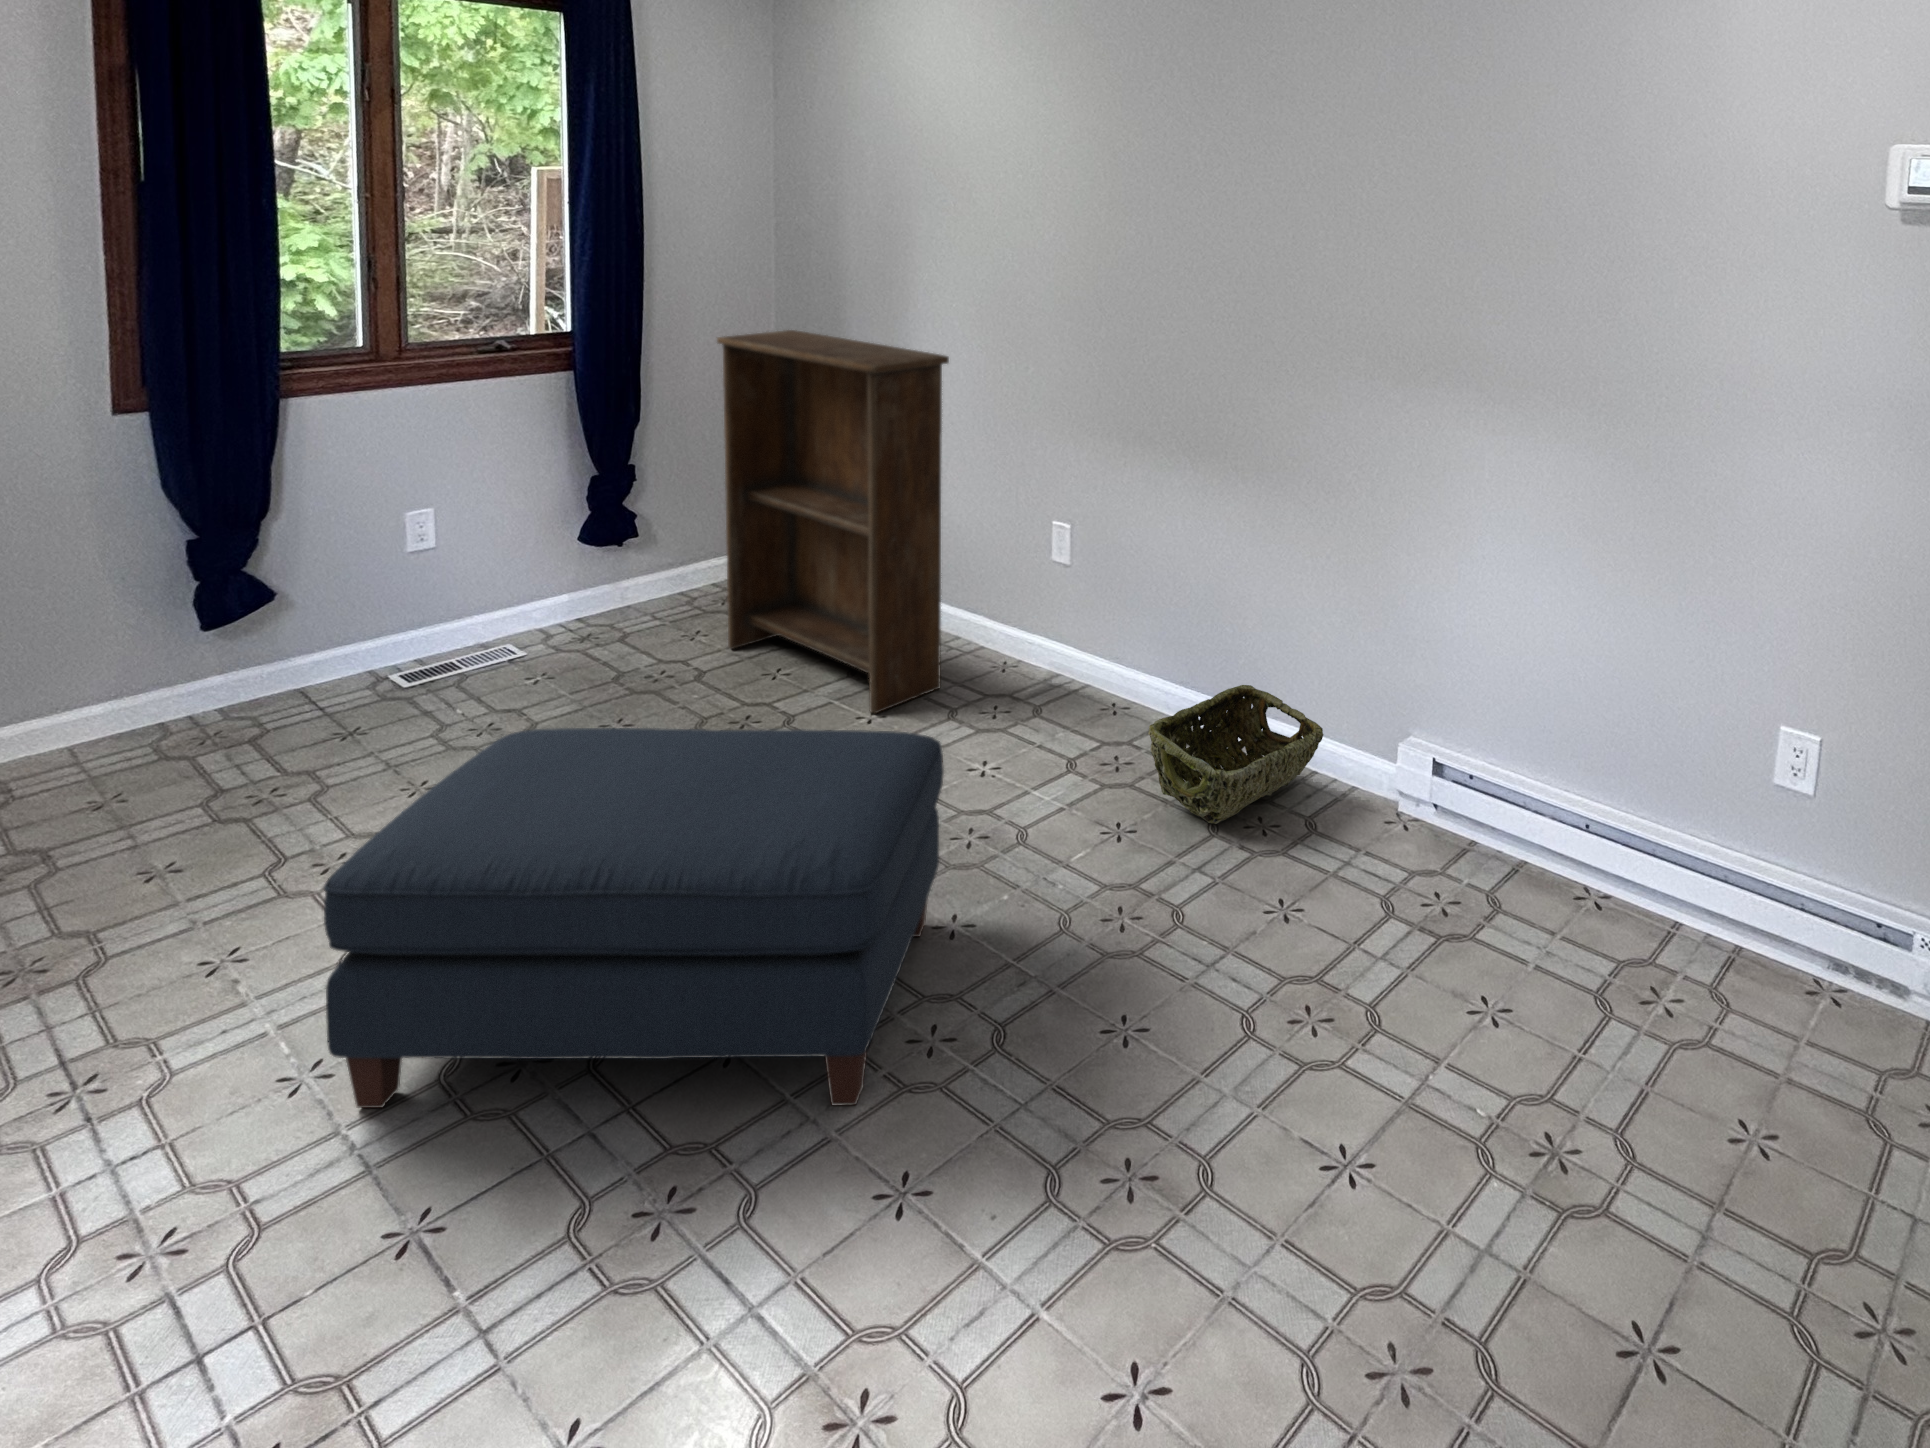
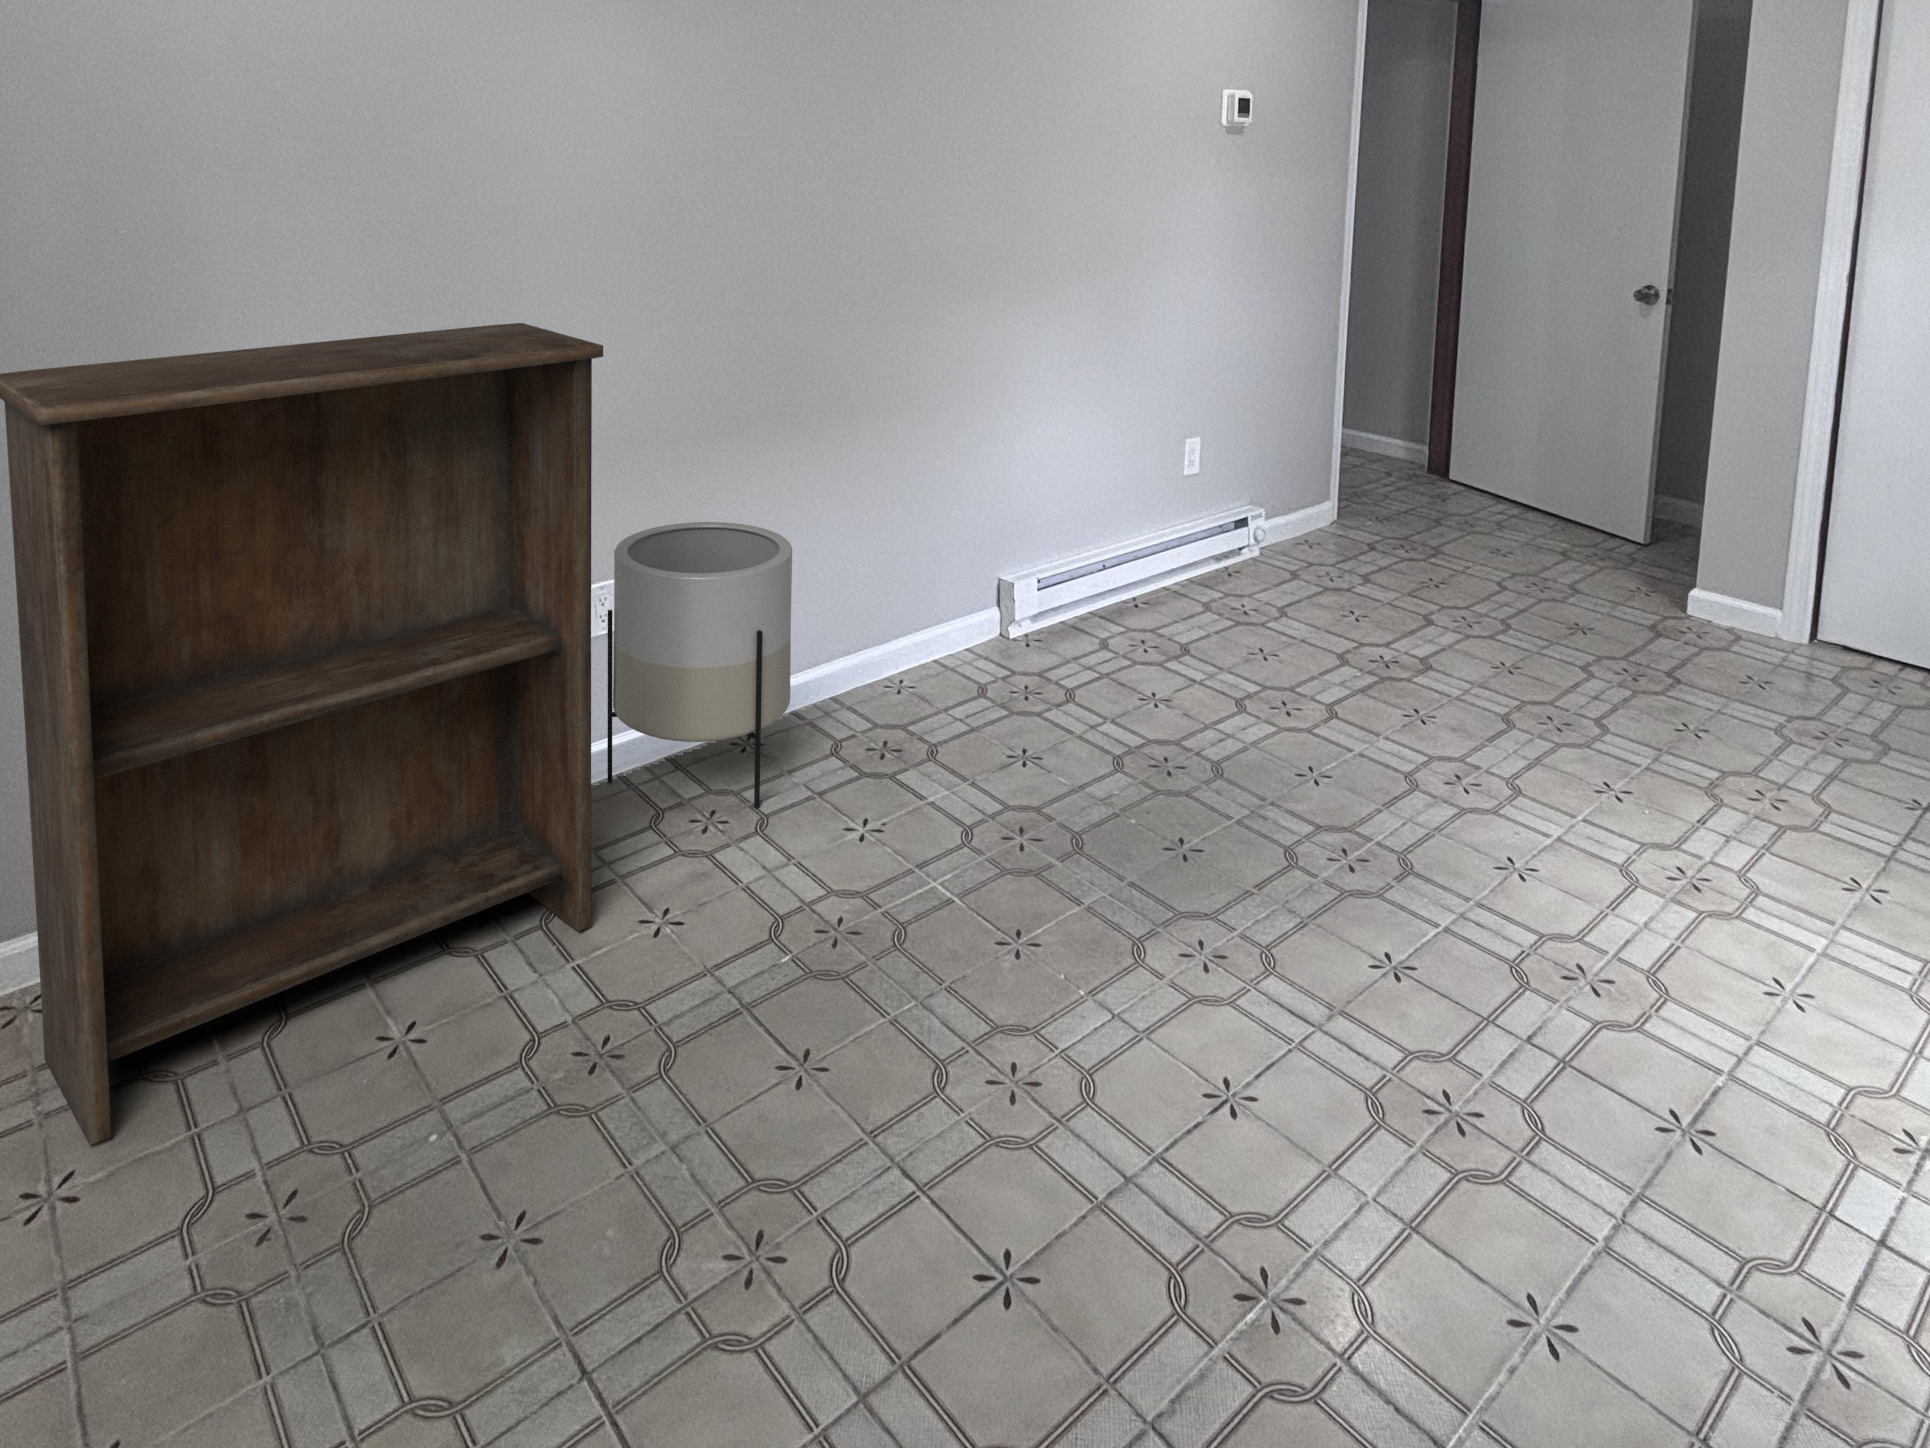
planter: none [1011,535,1144,746] -> present [607,522,792,808]
woven basket: present [1148,685,1324,824] -> none [833,604,1022,719]
ottoman: present [324,728,944,1108] -> none [1142,660,1616,1249]

